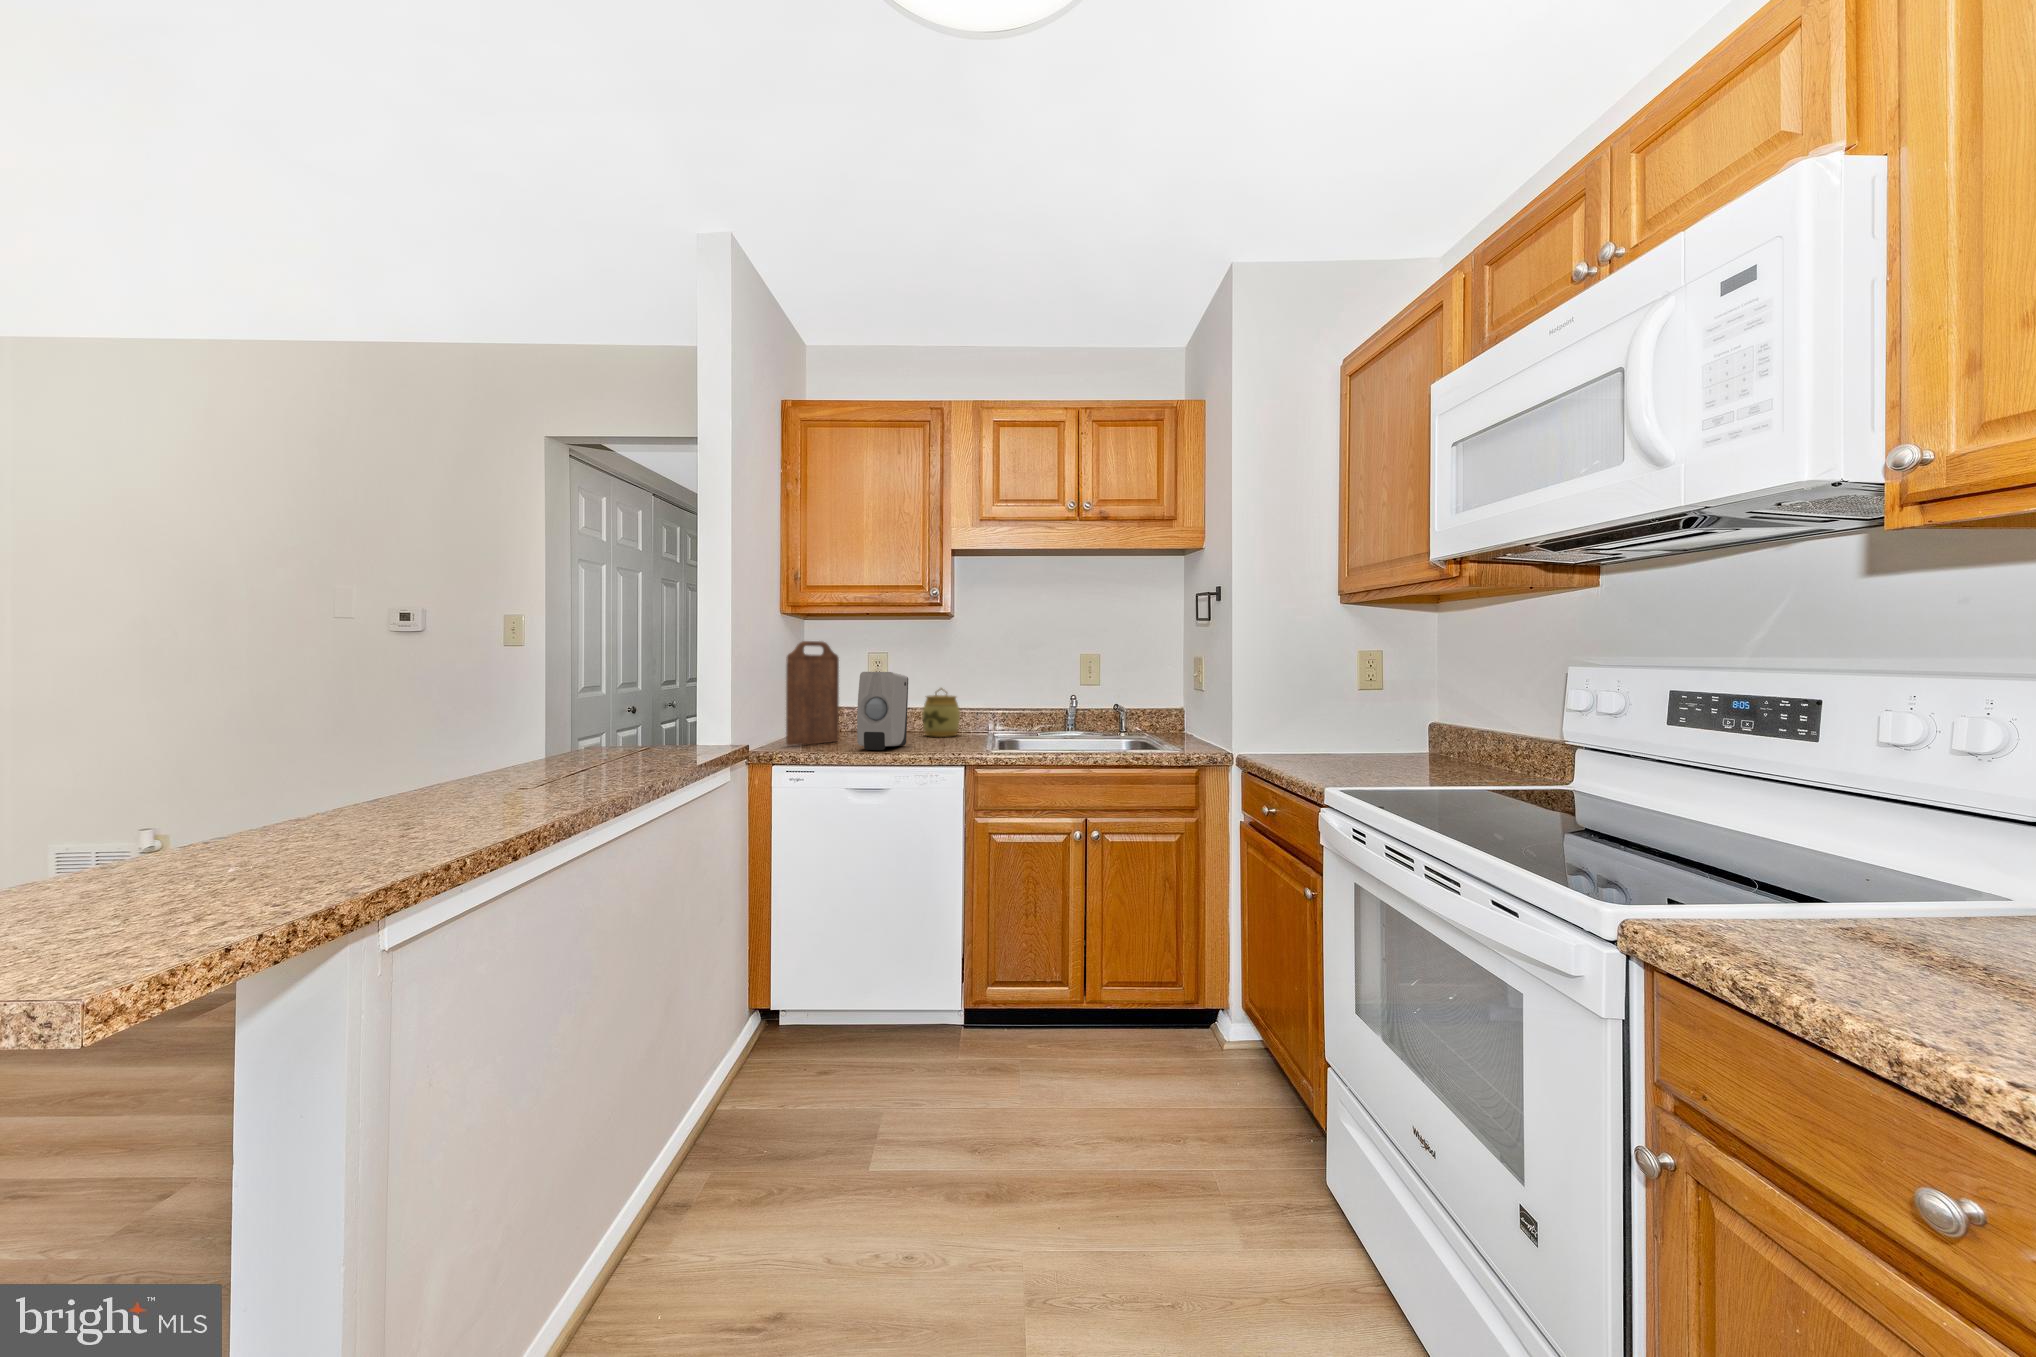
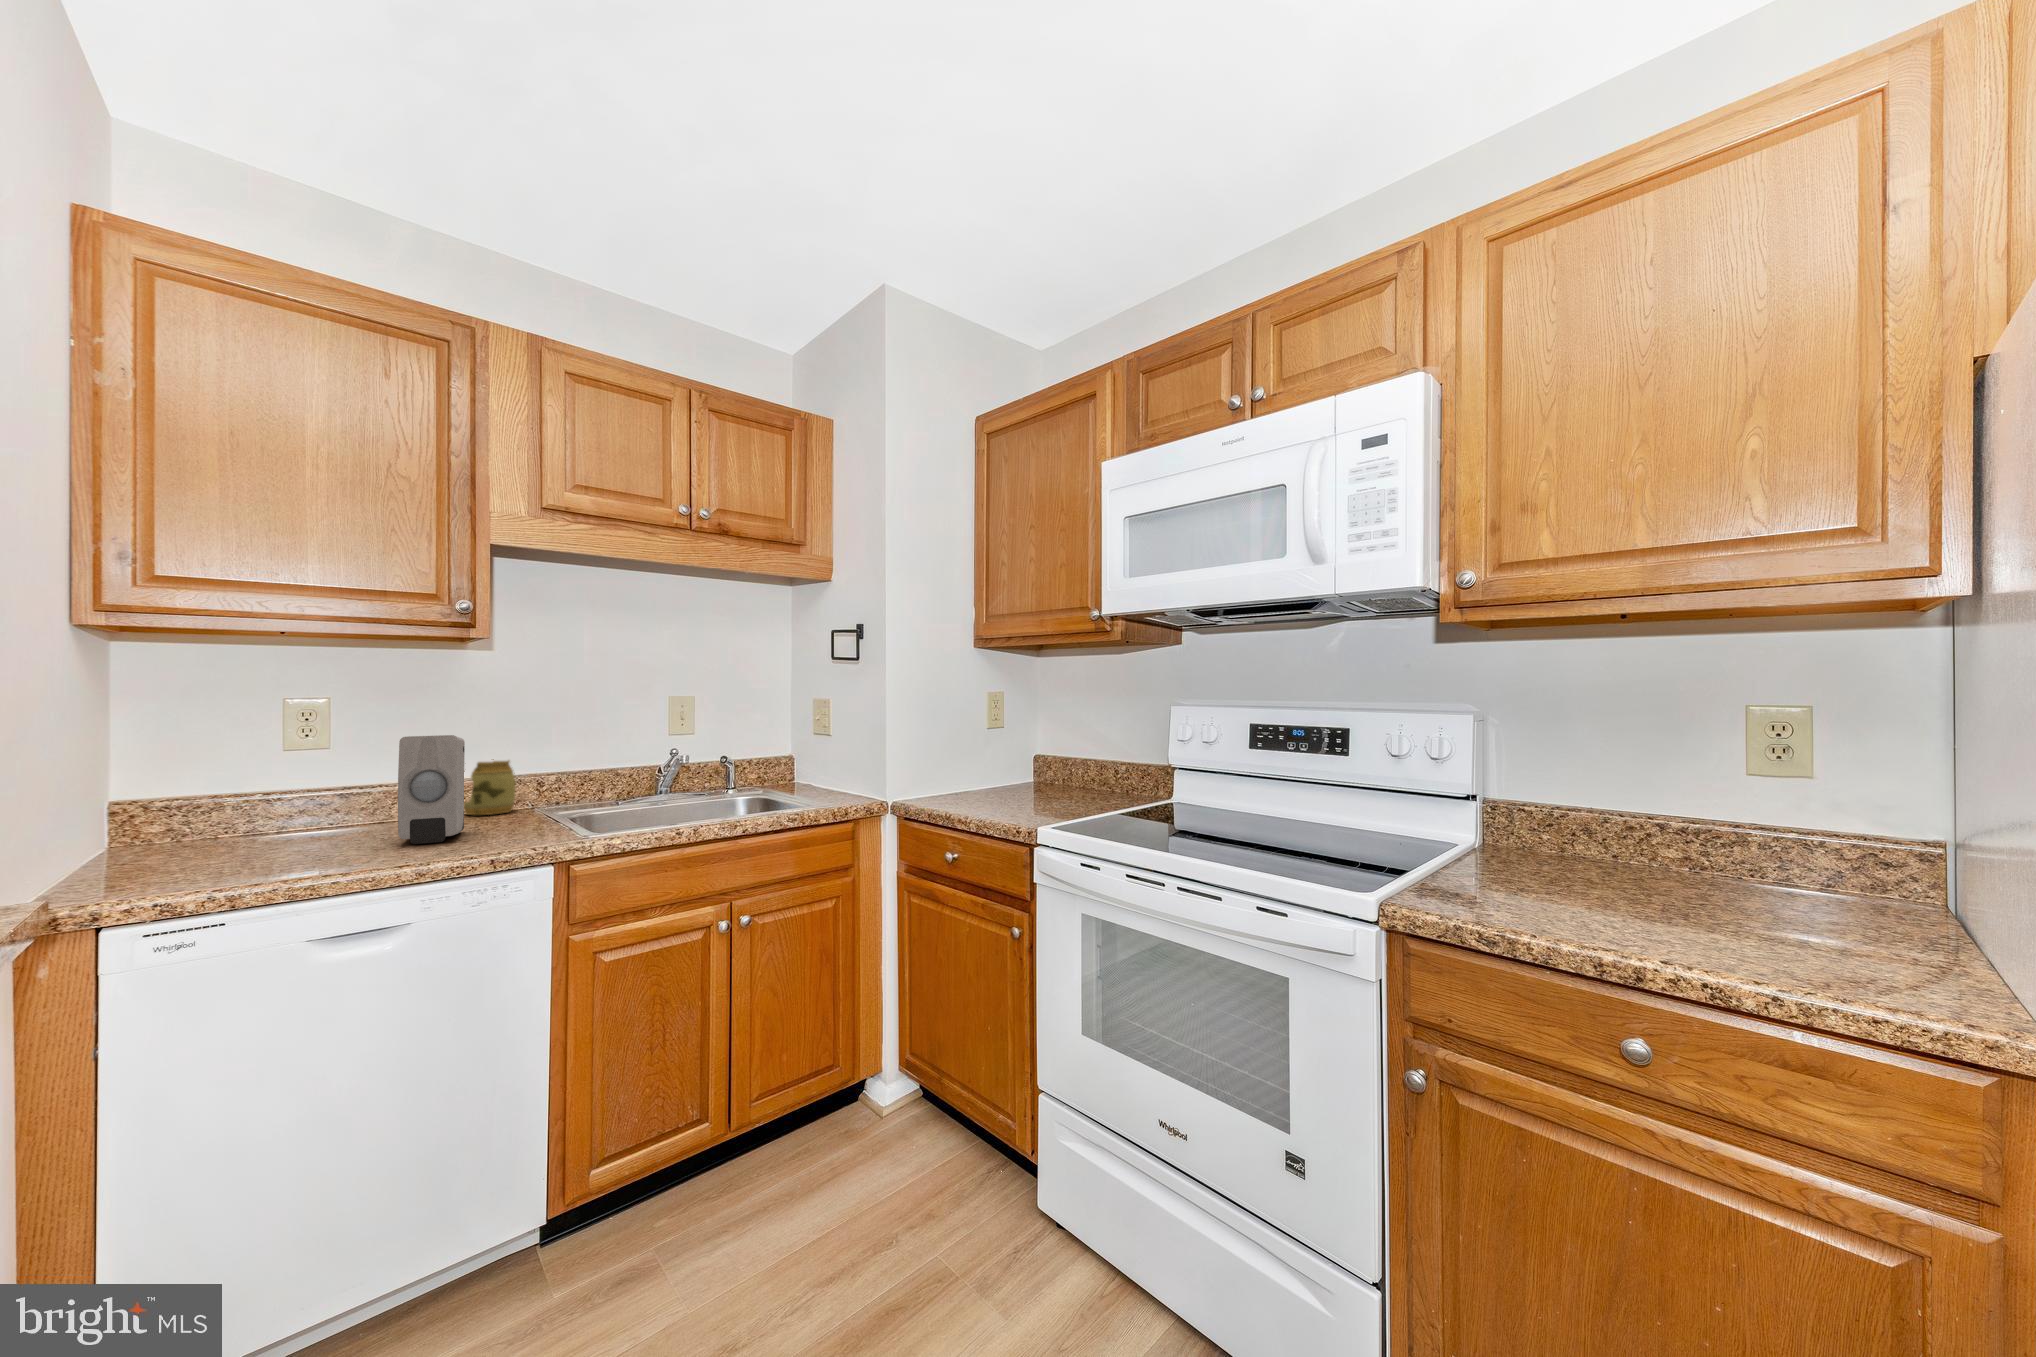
cutting board: present [786,641,839,746] -> none [257,695,338,852]

